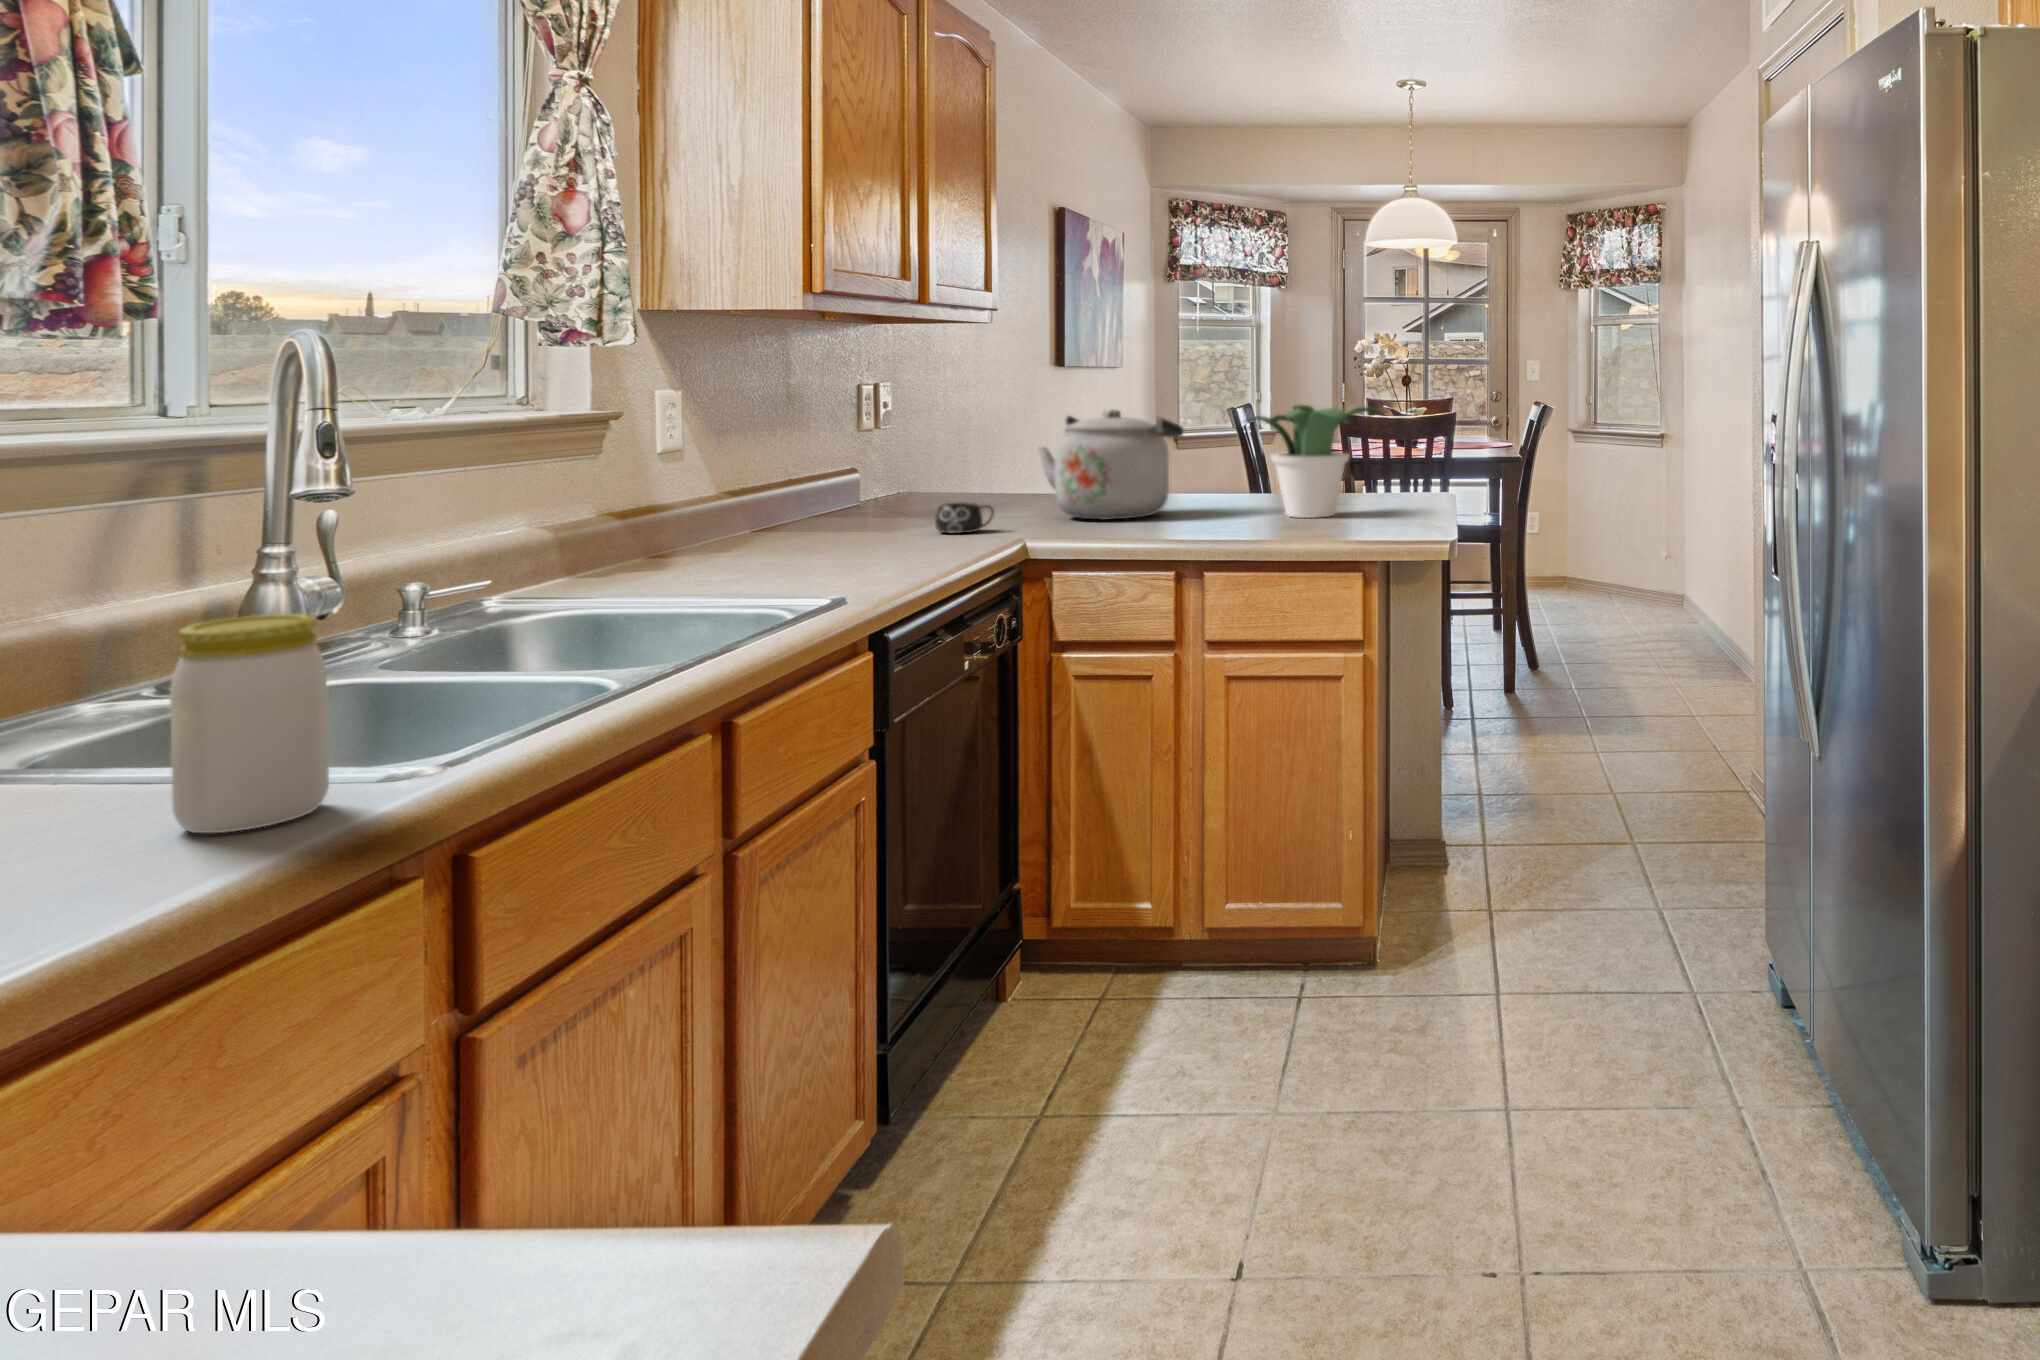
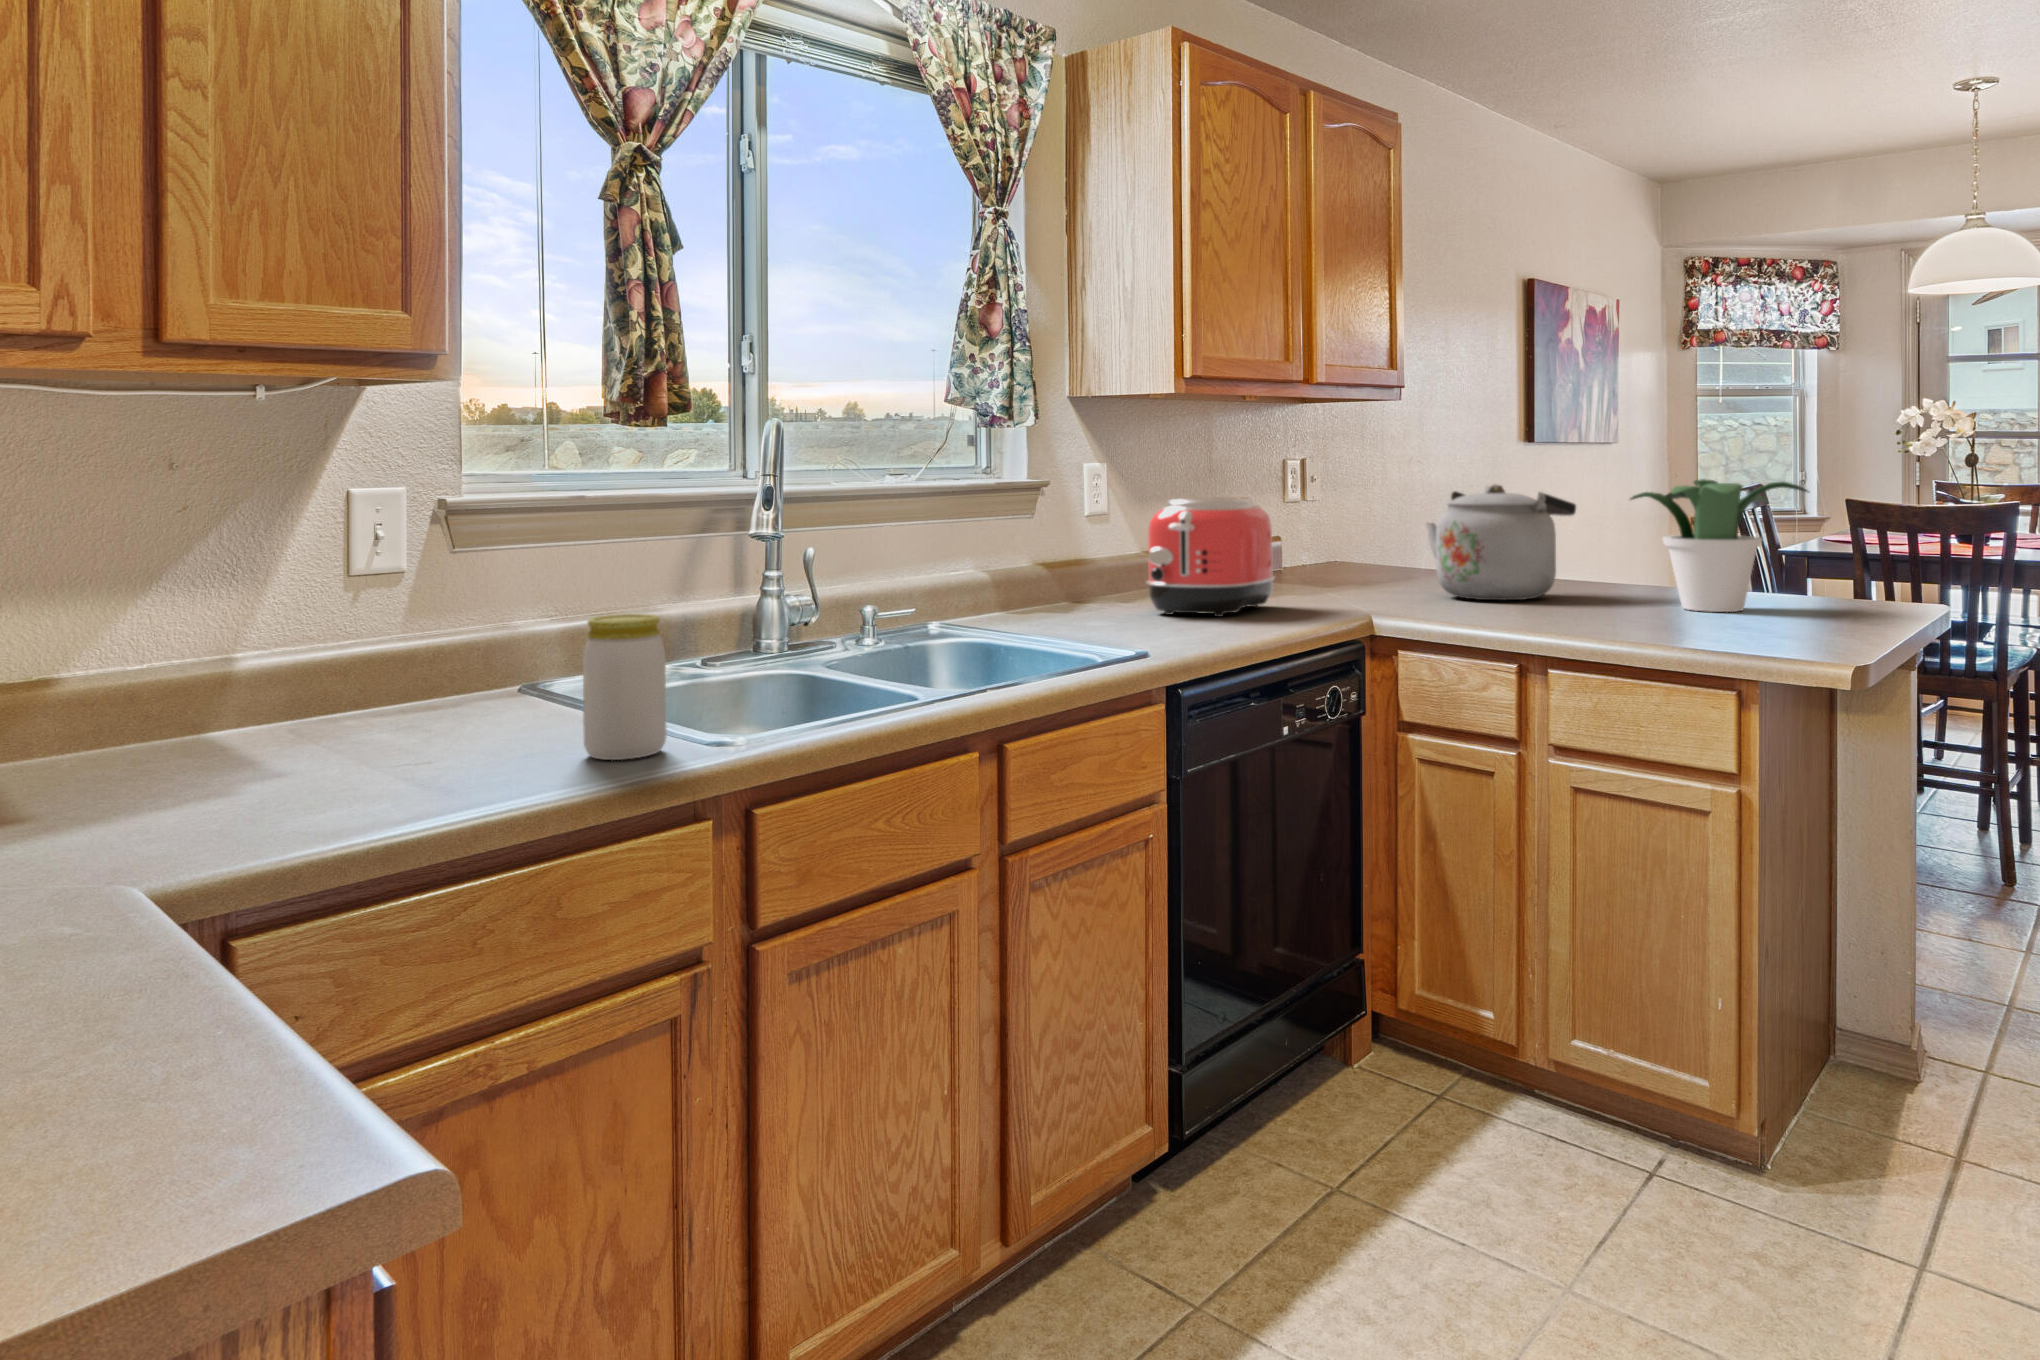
toaster: none [762,425,907,558] -> present [1147,497,1275,617]
mug: present [935,503,994,534] -> none [1310,574,1363,604]

